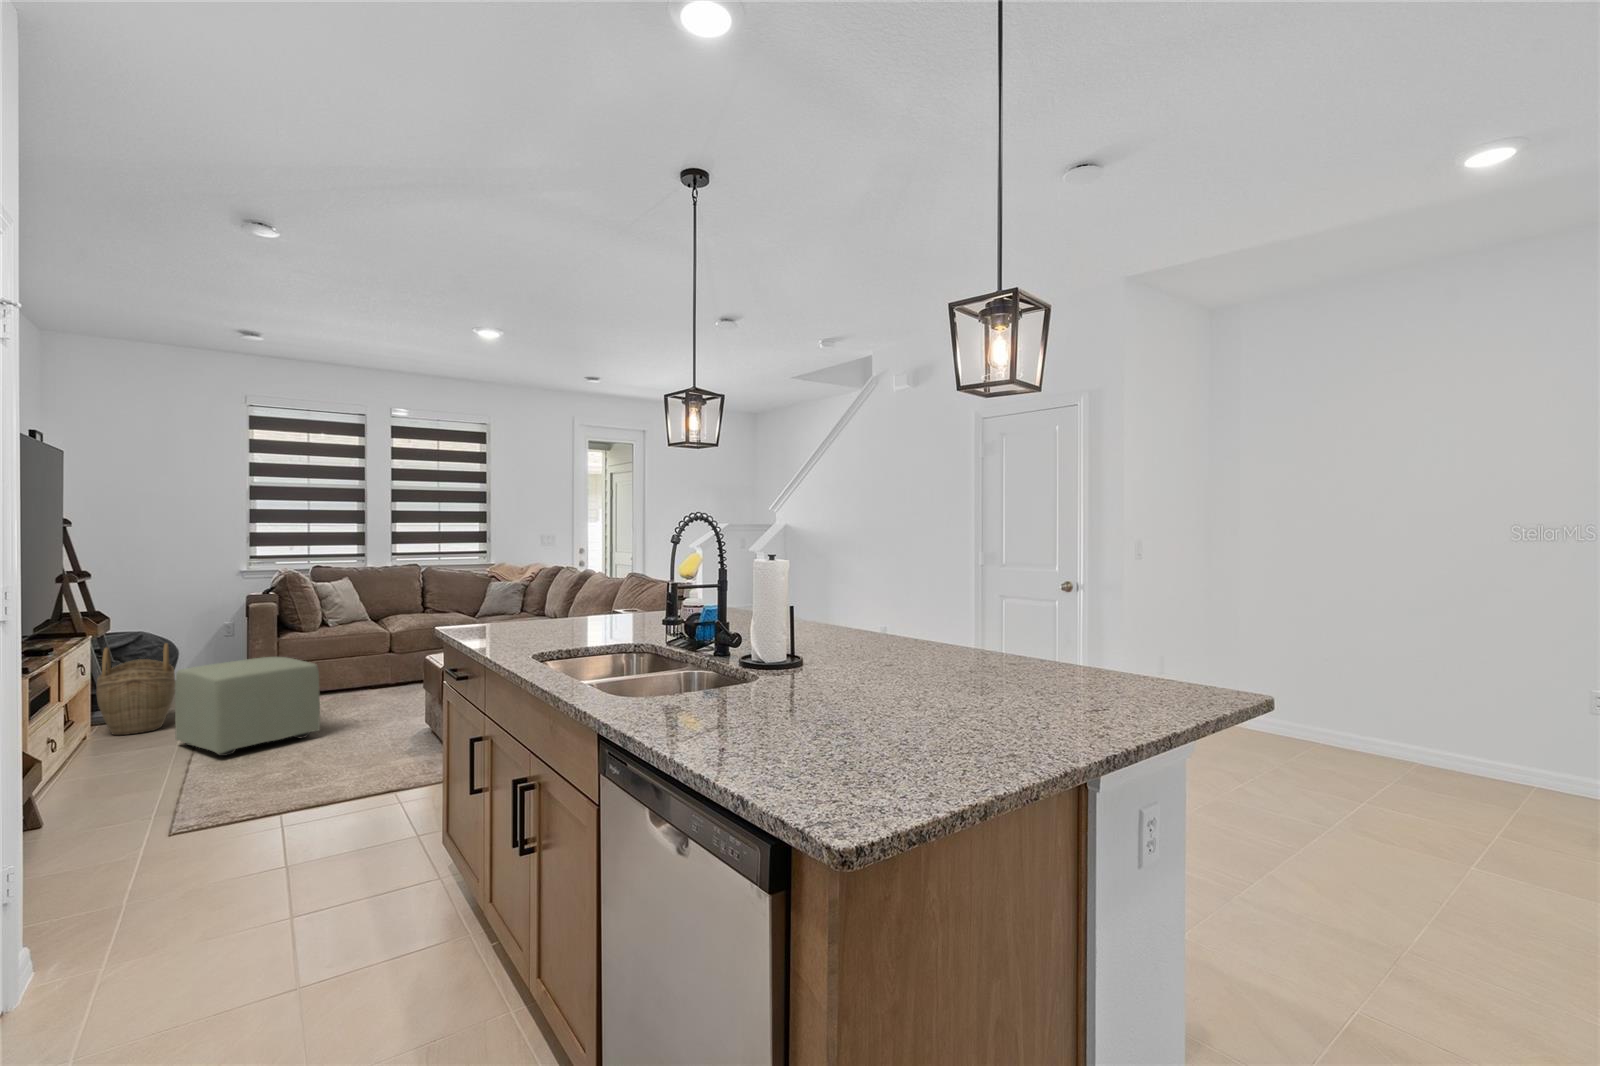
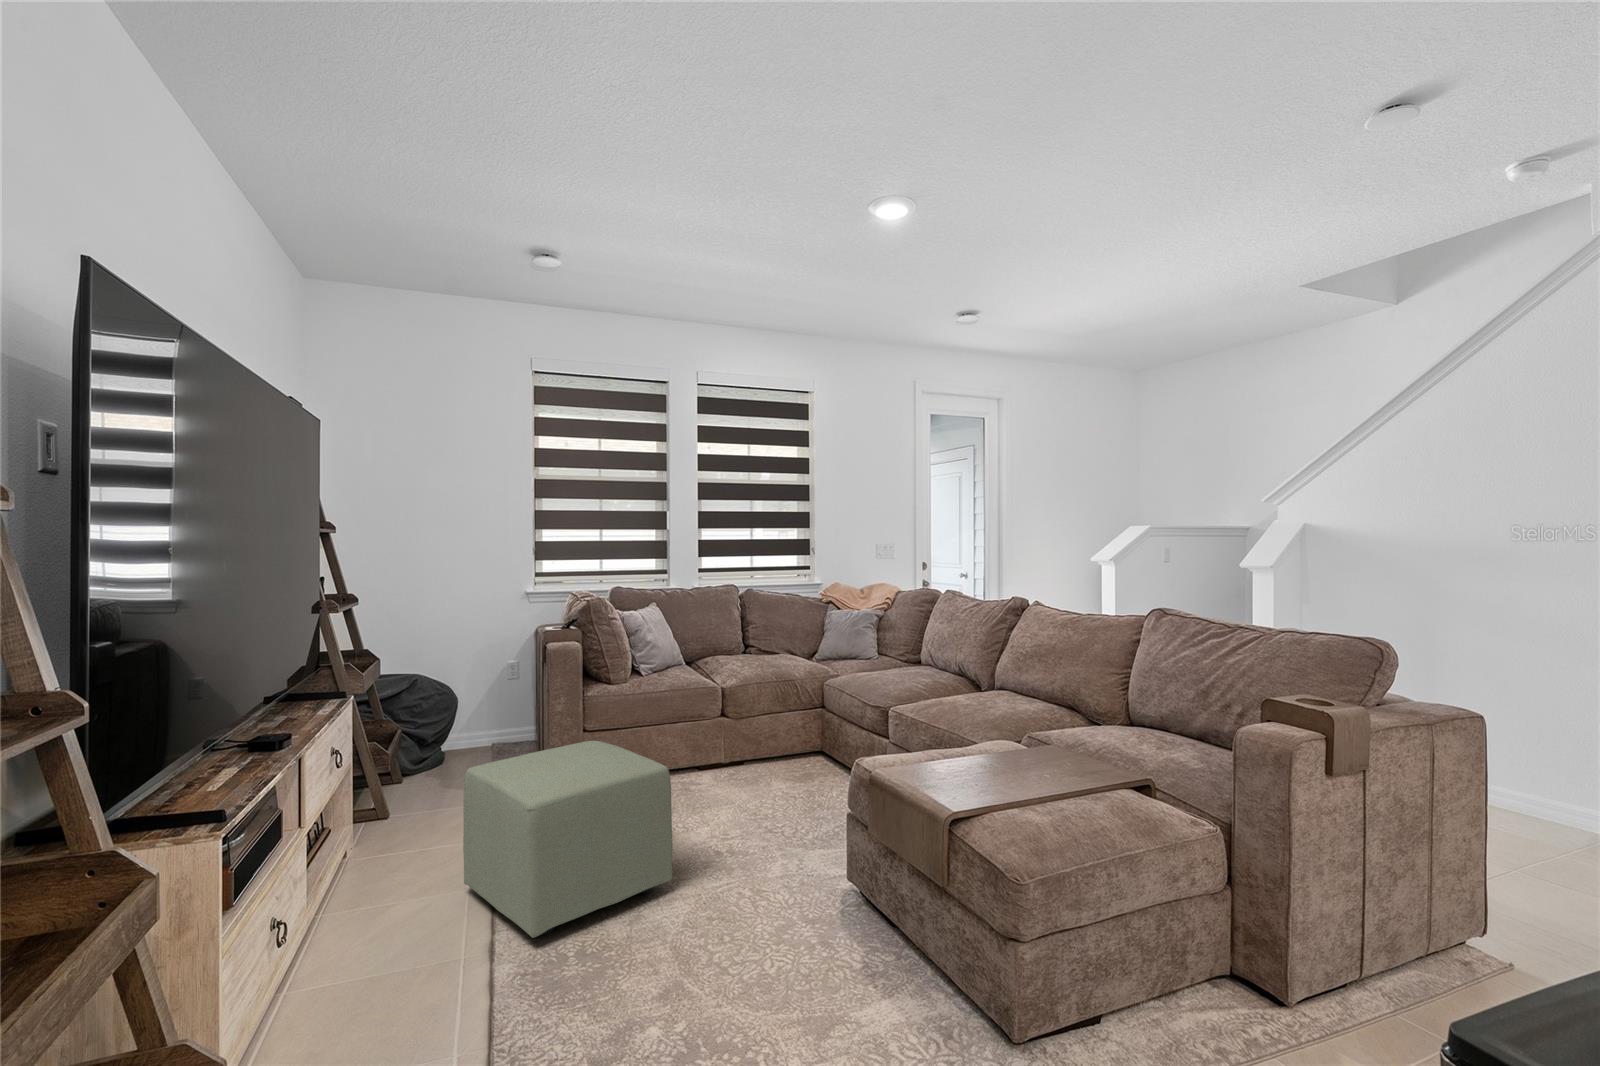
woven basket: present [96,643,175,735] -> none [359,709,459,854]

